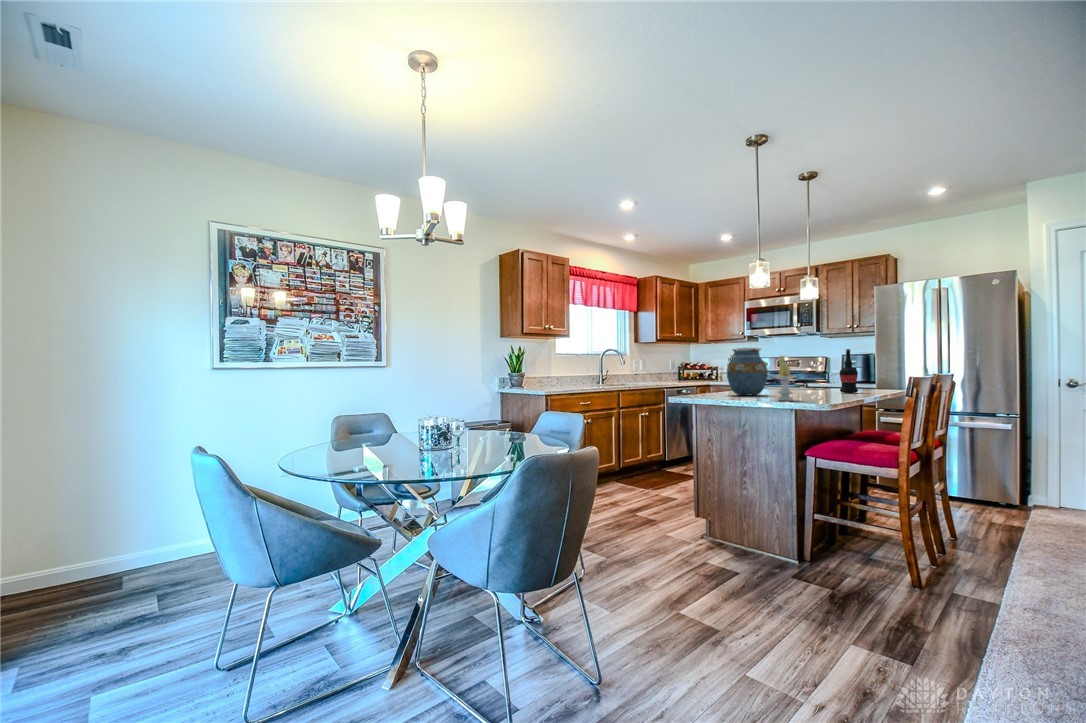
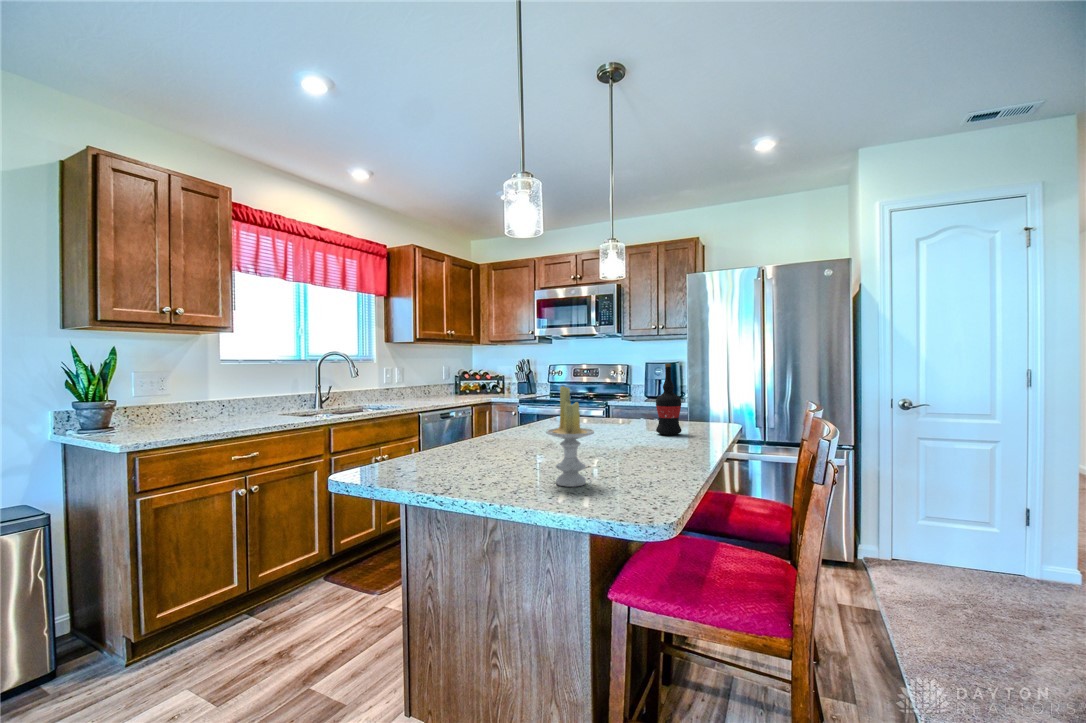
vase: present [727,348,768,395] -> none [478,362,547,451]

